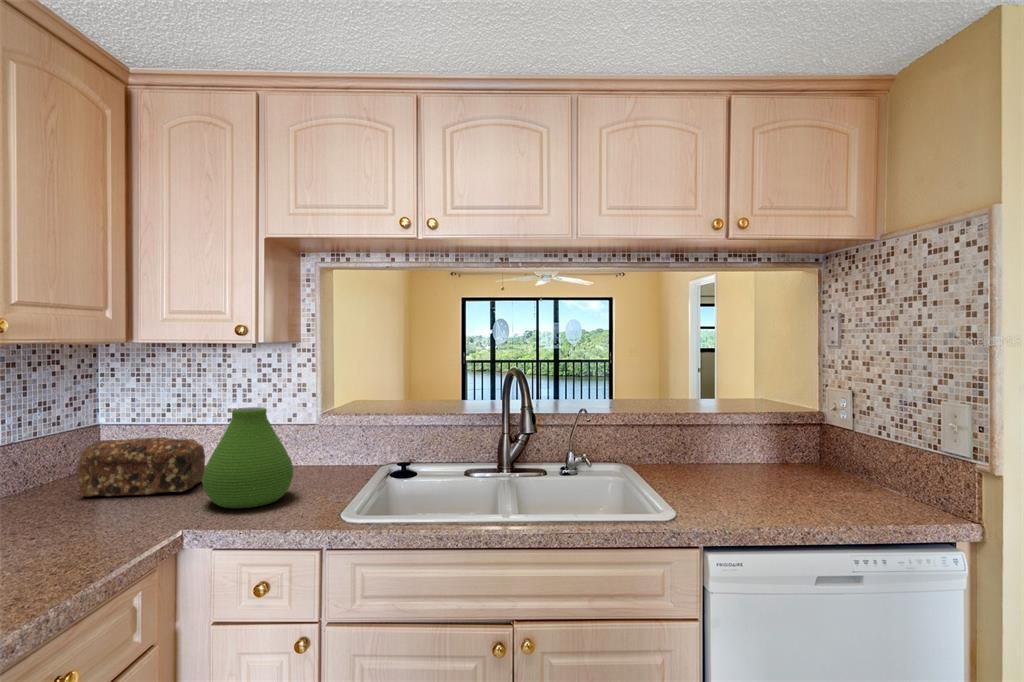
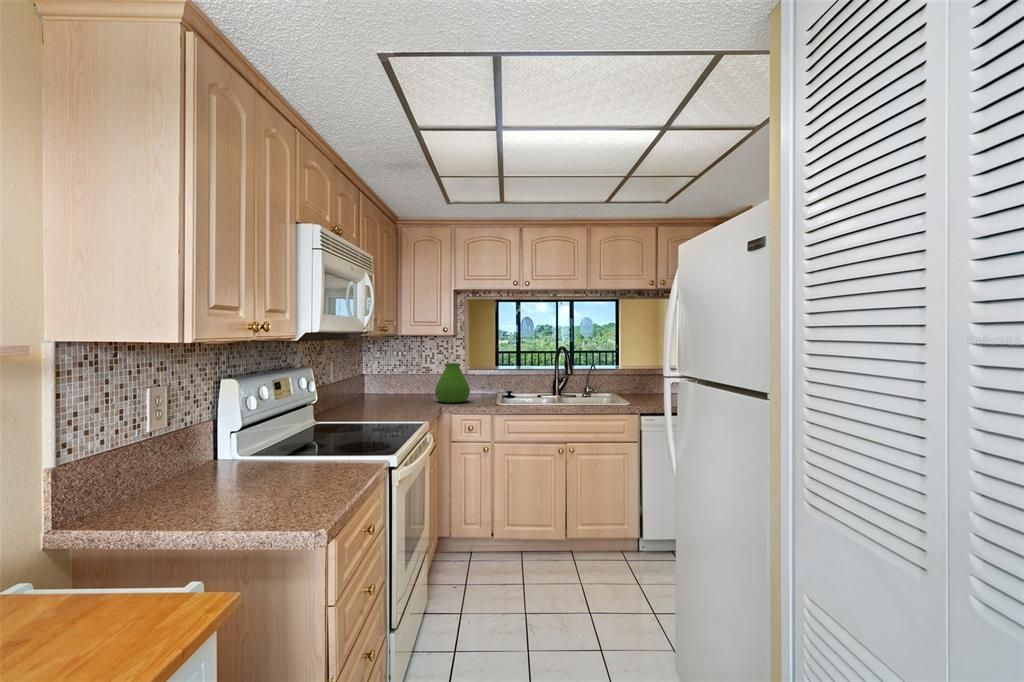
bread loaf: present [77,437,205,497] -> none [381,377,423,401]

